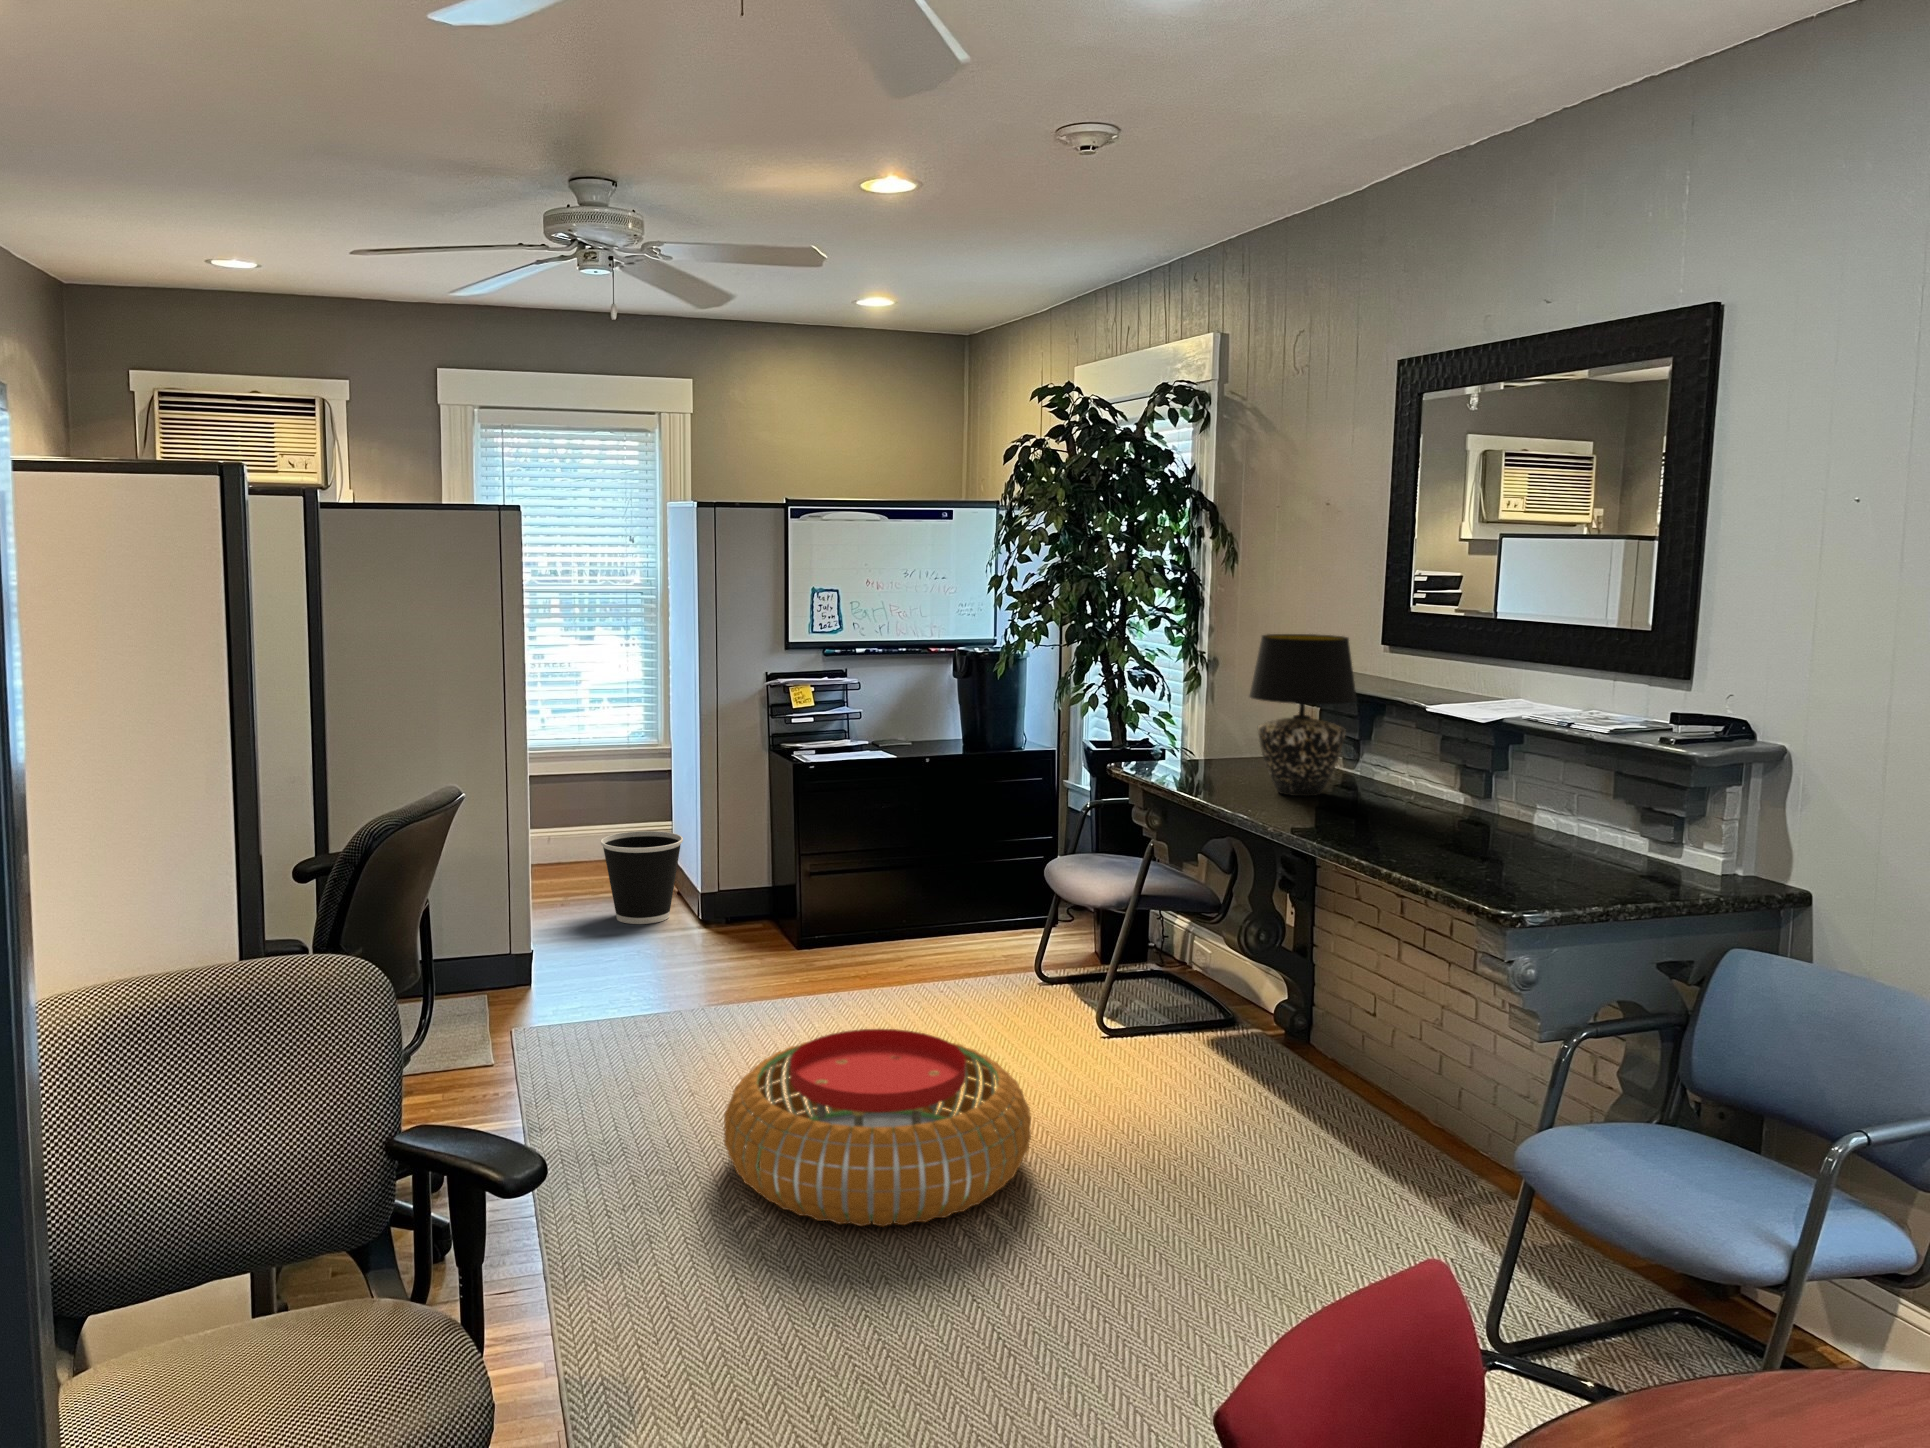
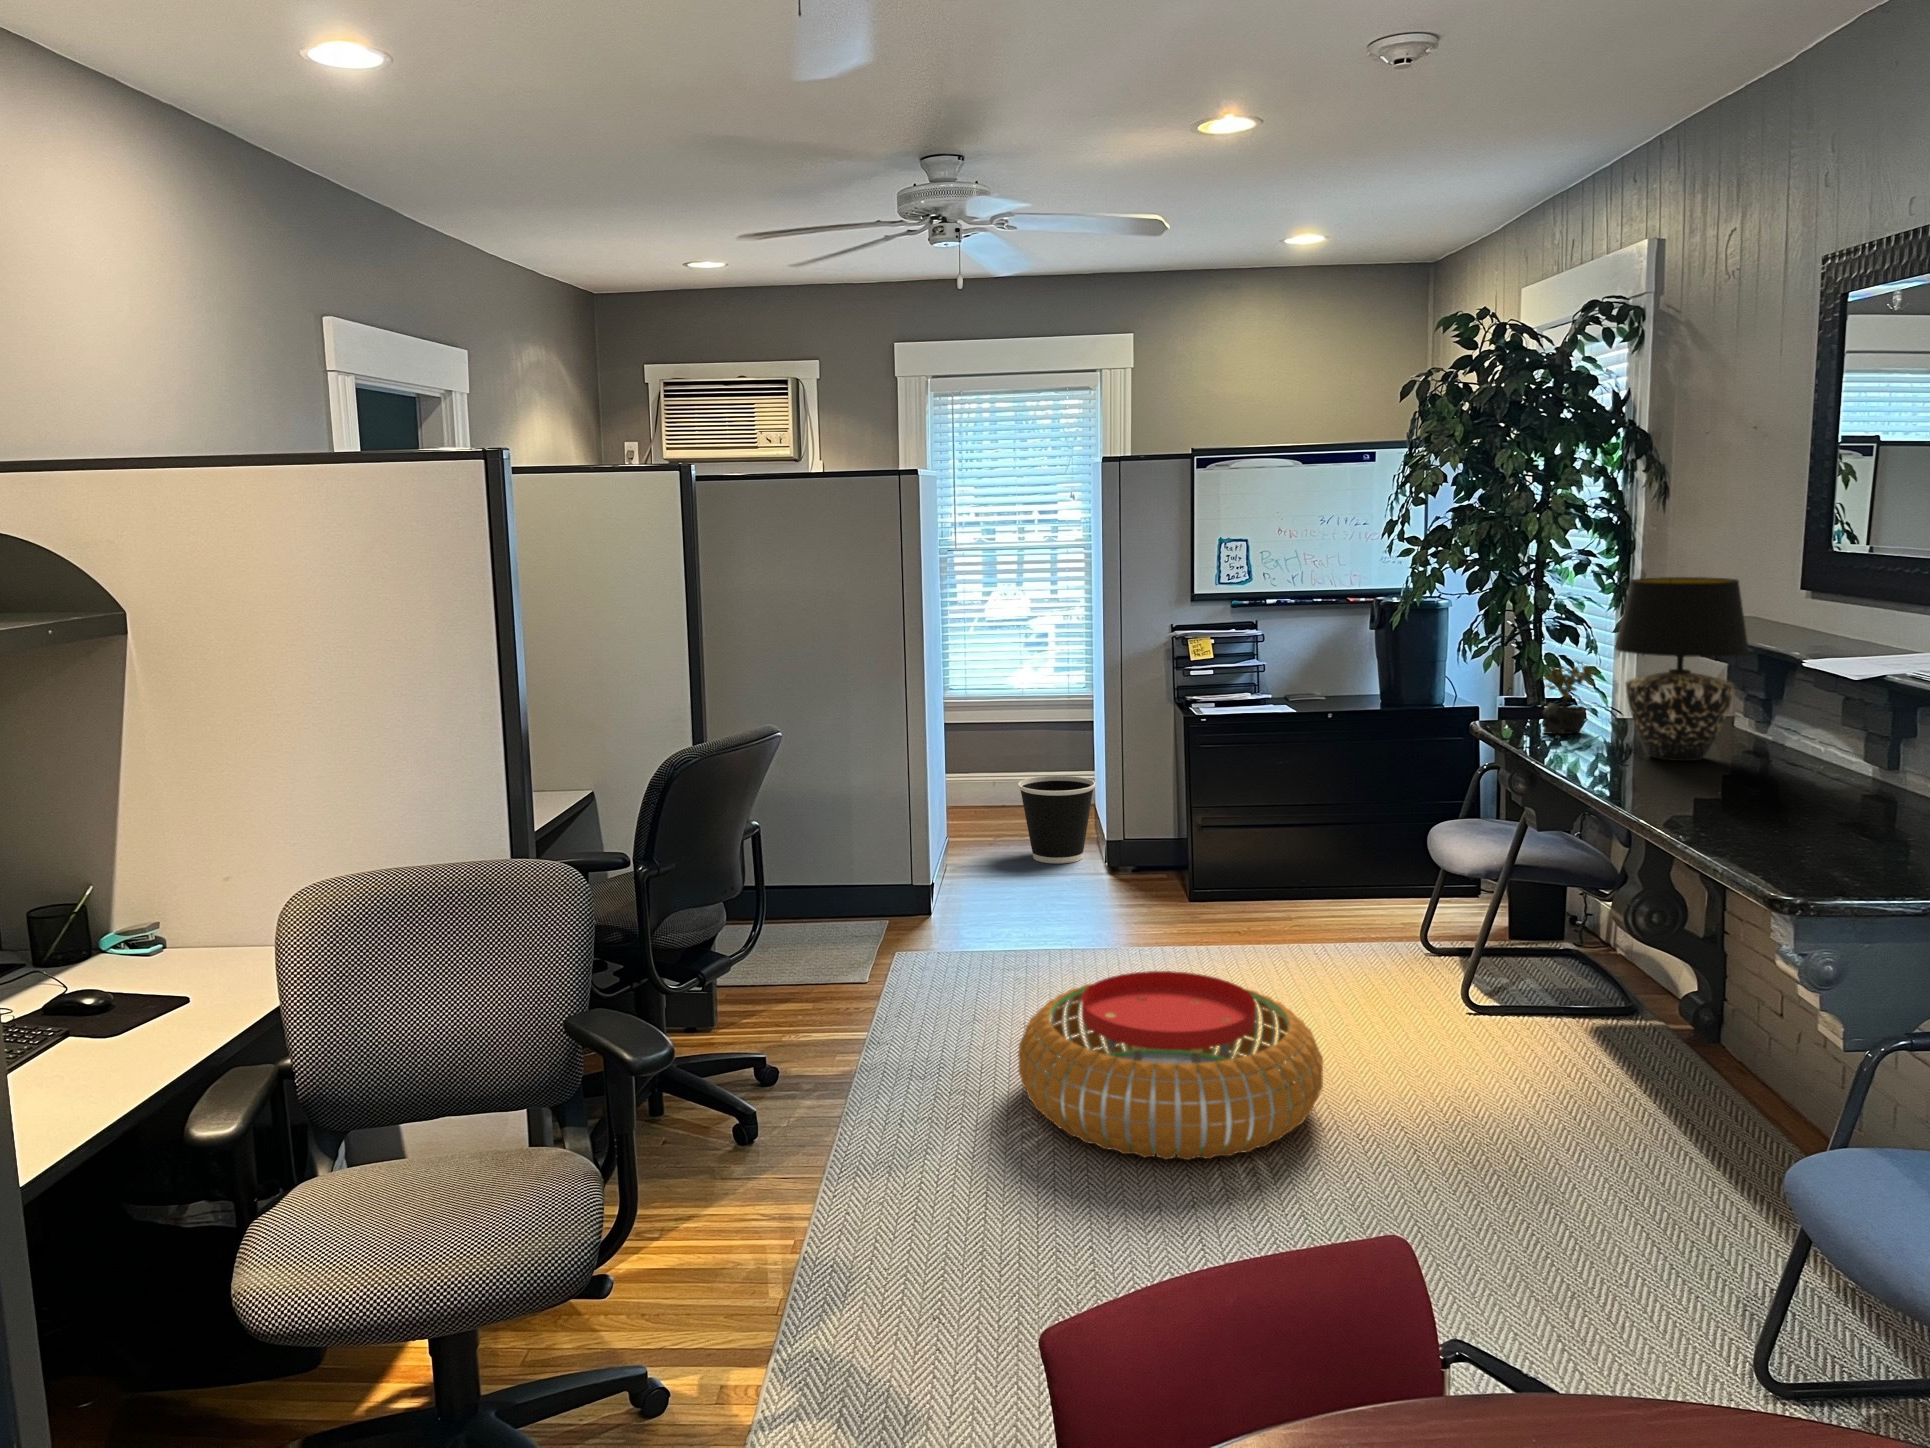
succulent plant: none [1170,708,1214,775] -> present [1542,665,1595,734]

